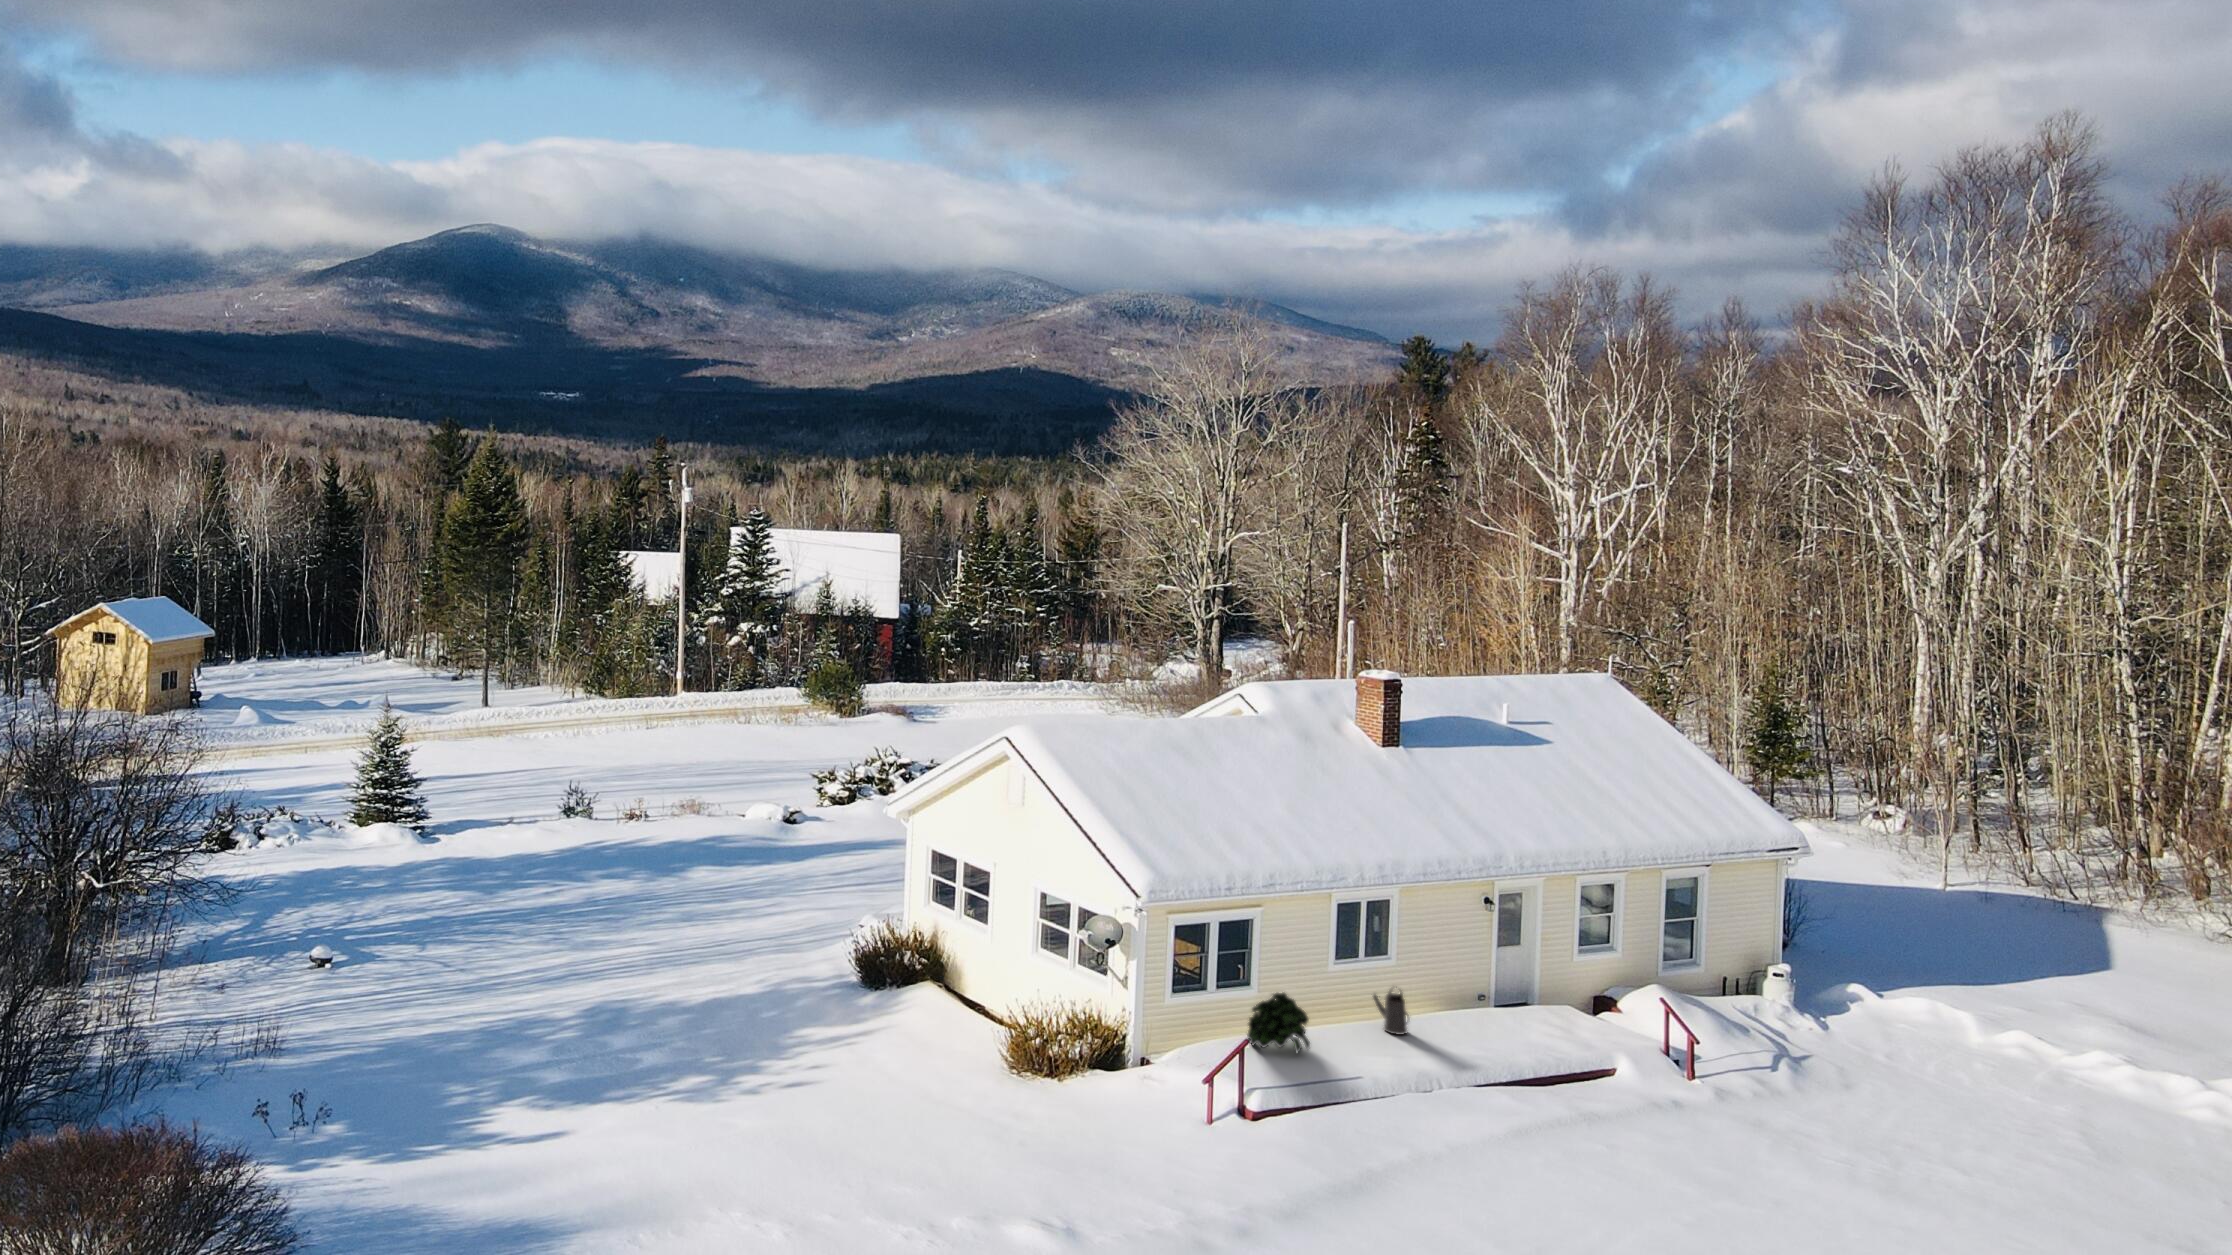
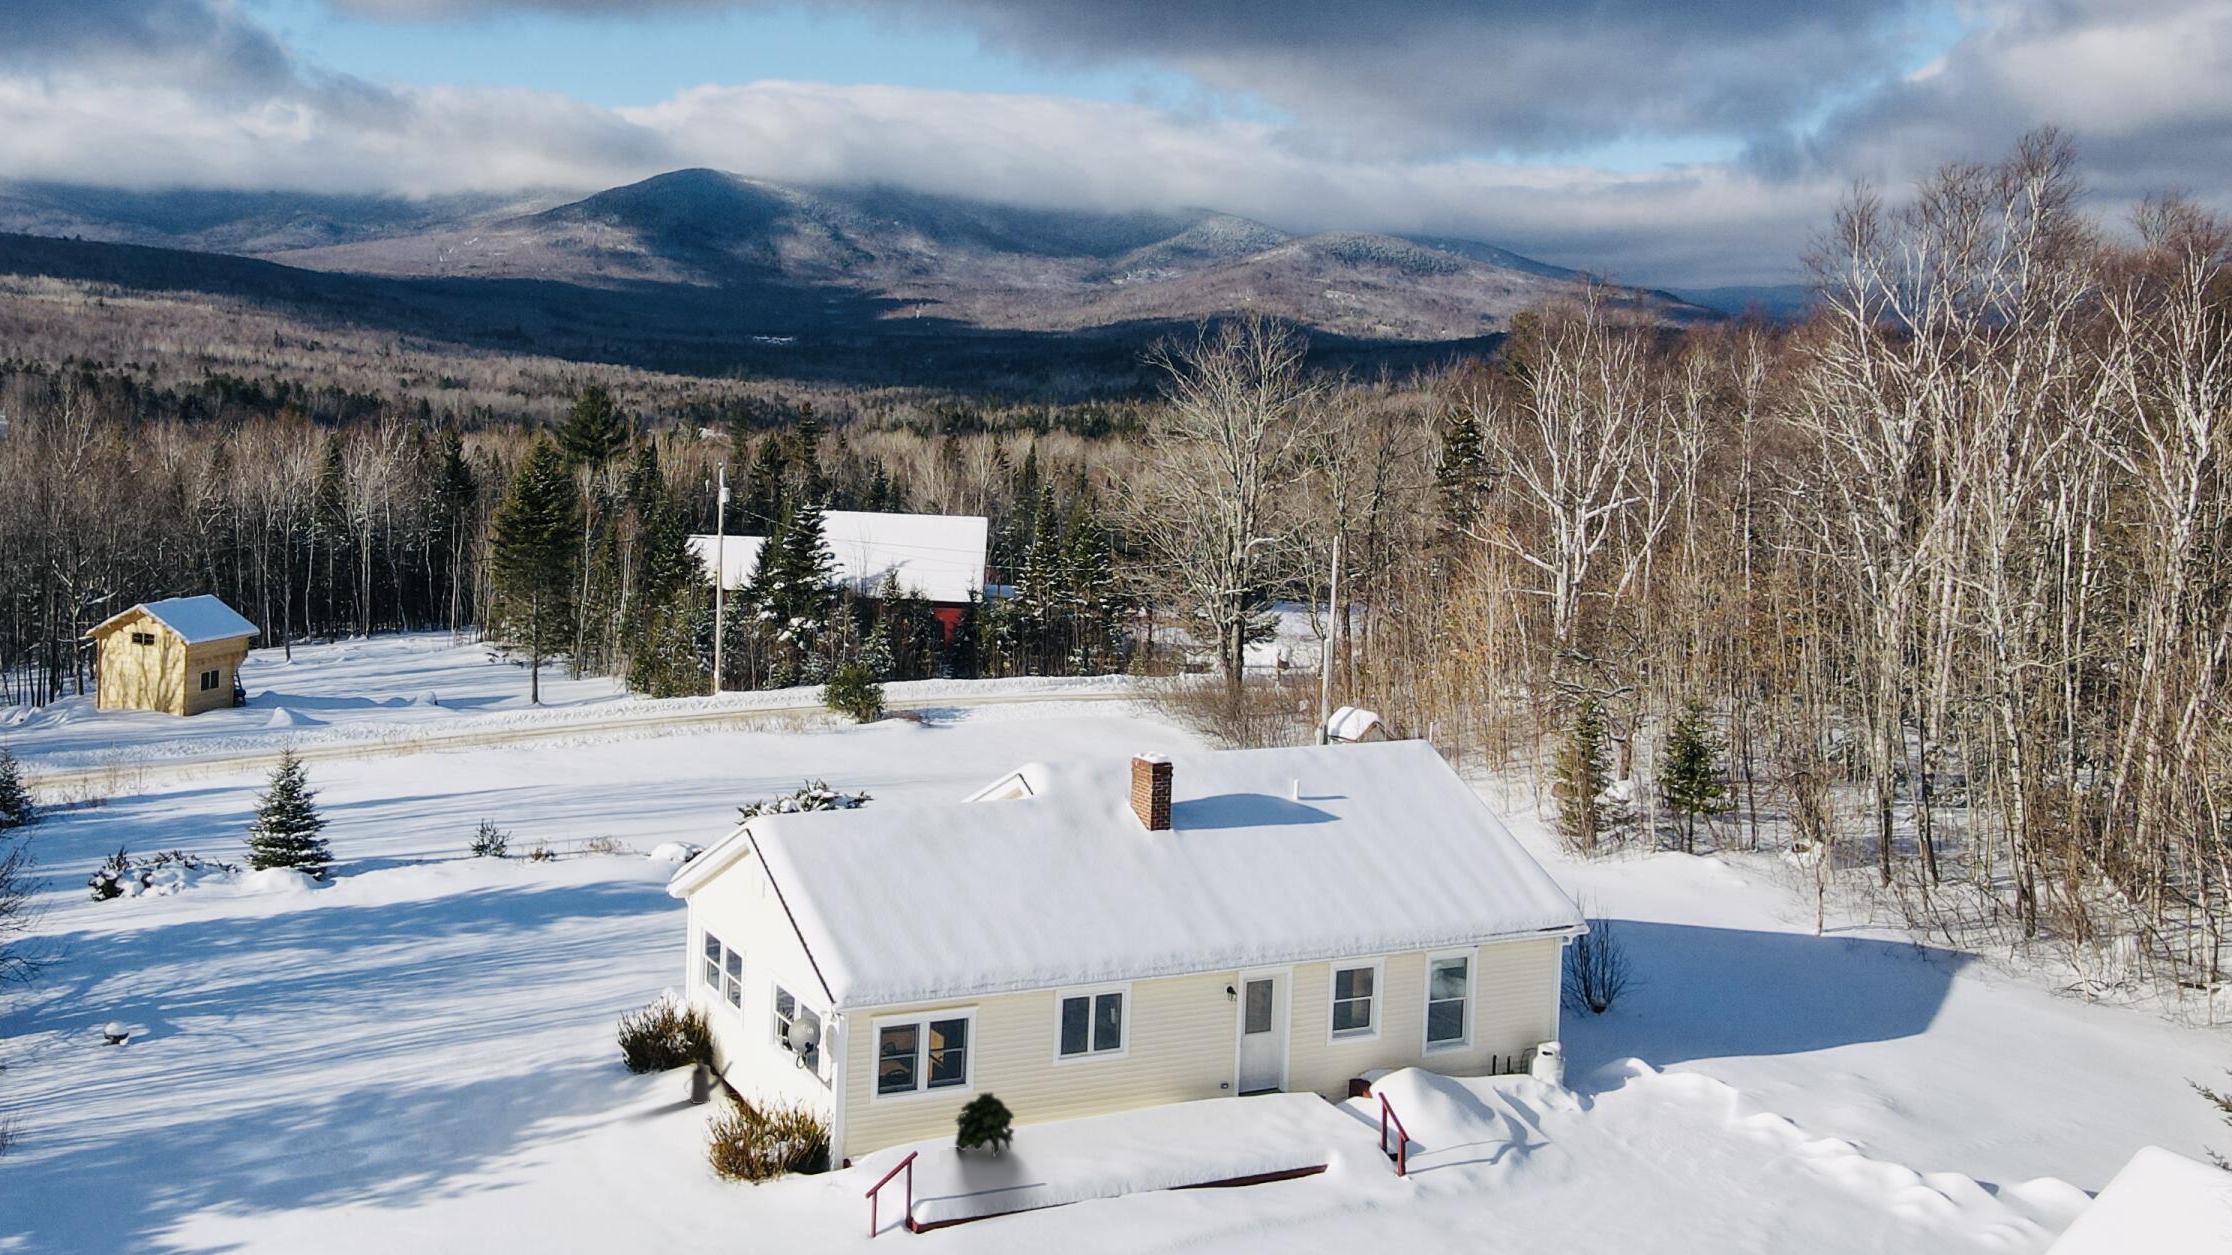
watering can: present [1373,987,1408,1034] -> present [690,1060,732,1104]

